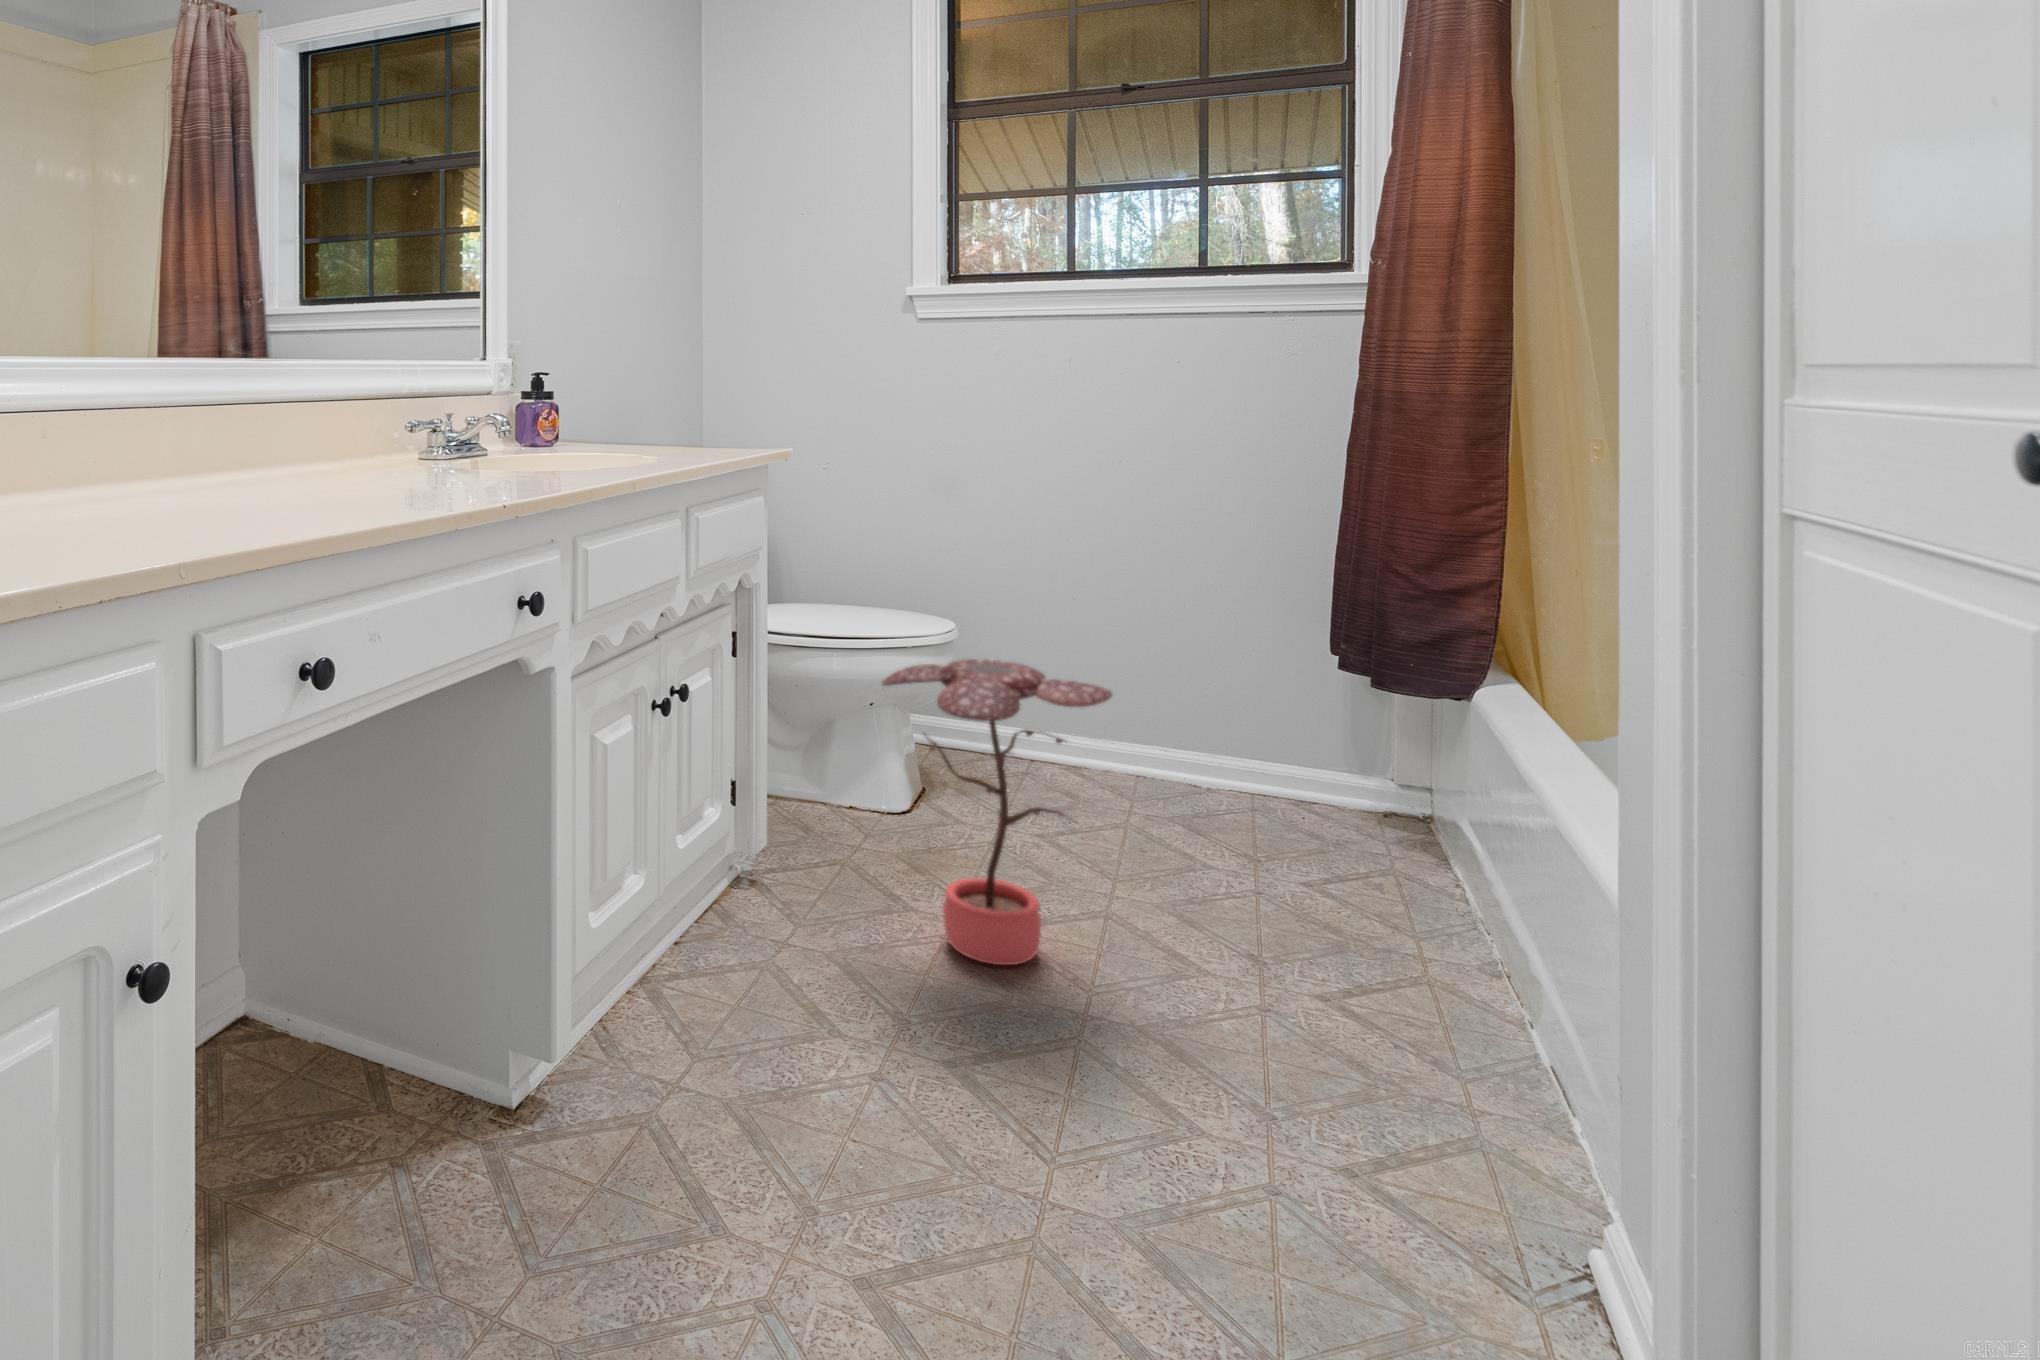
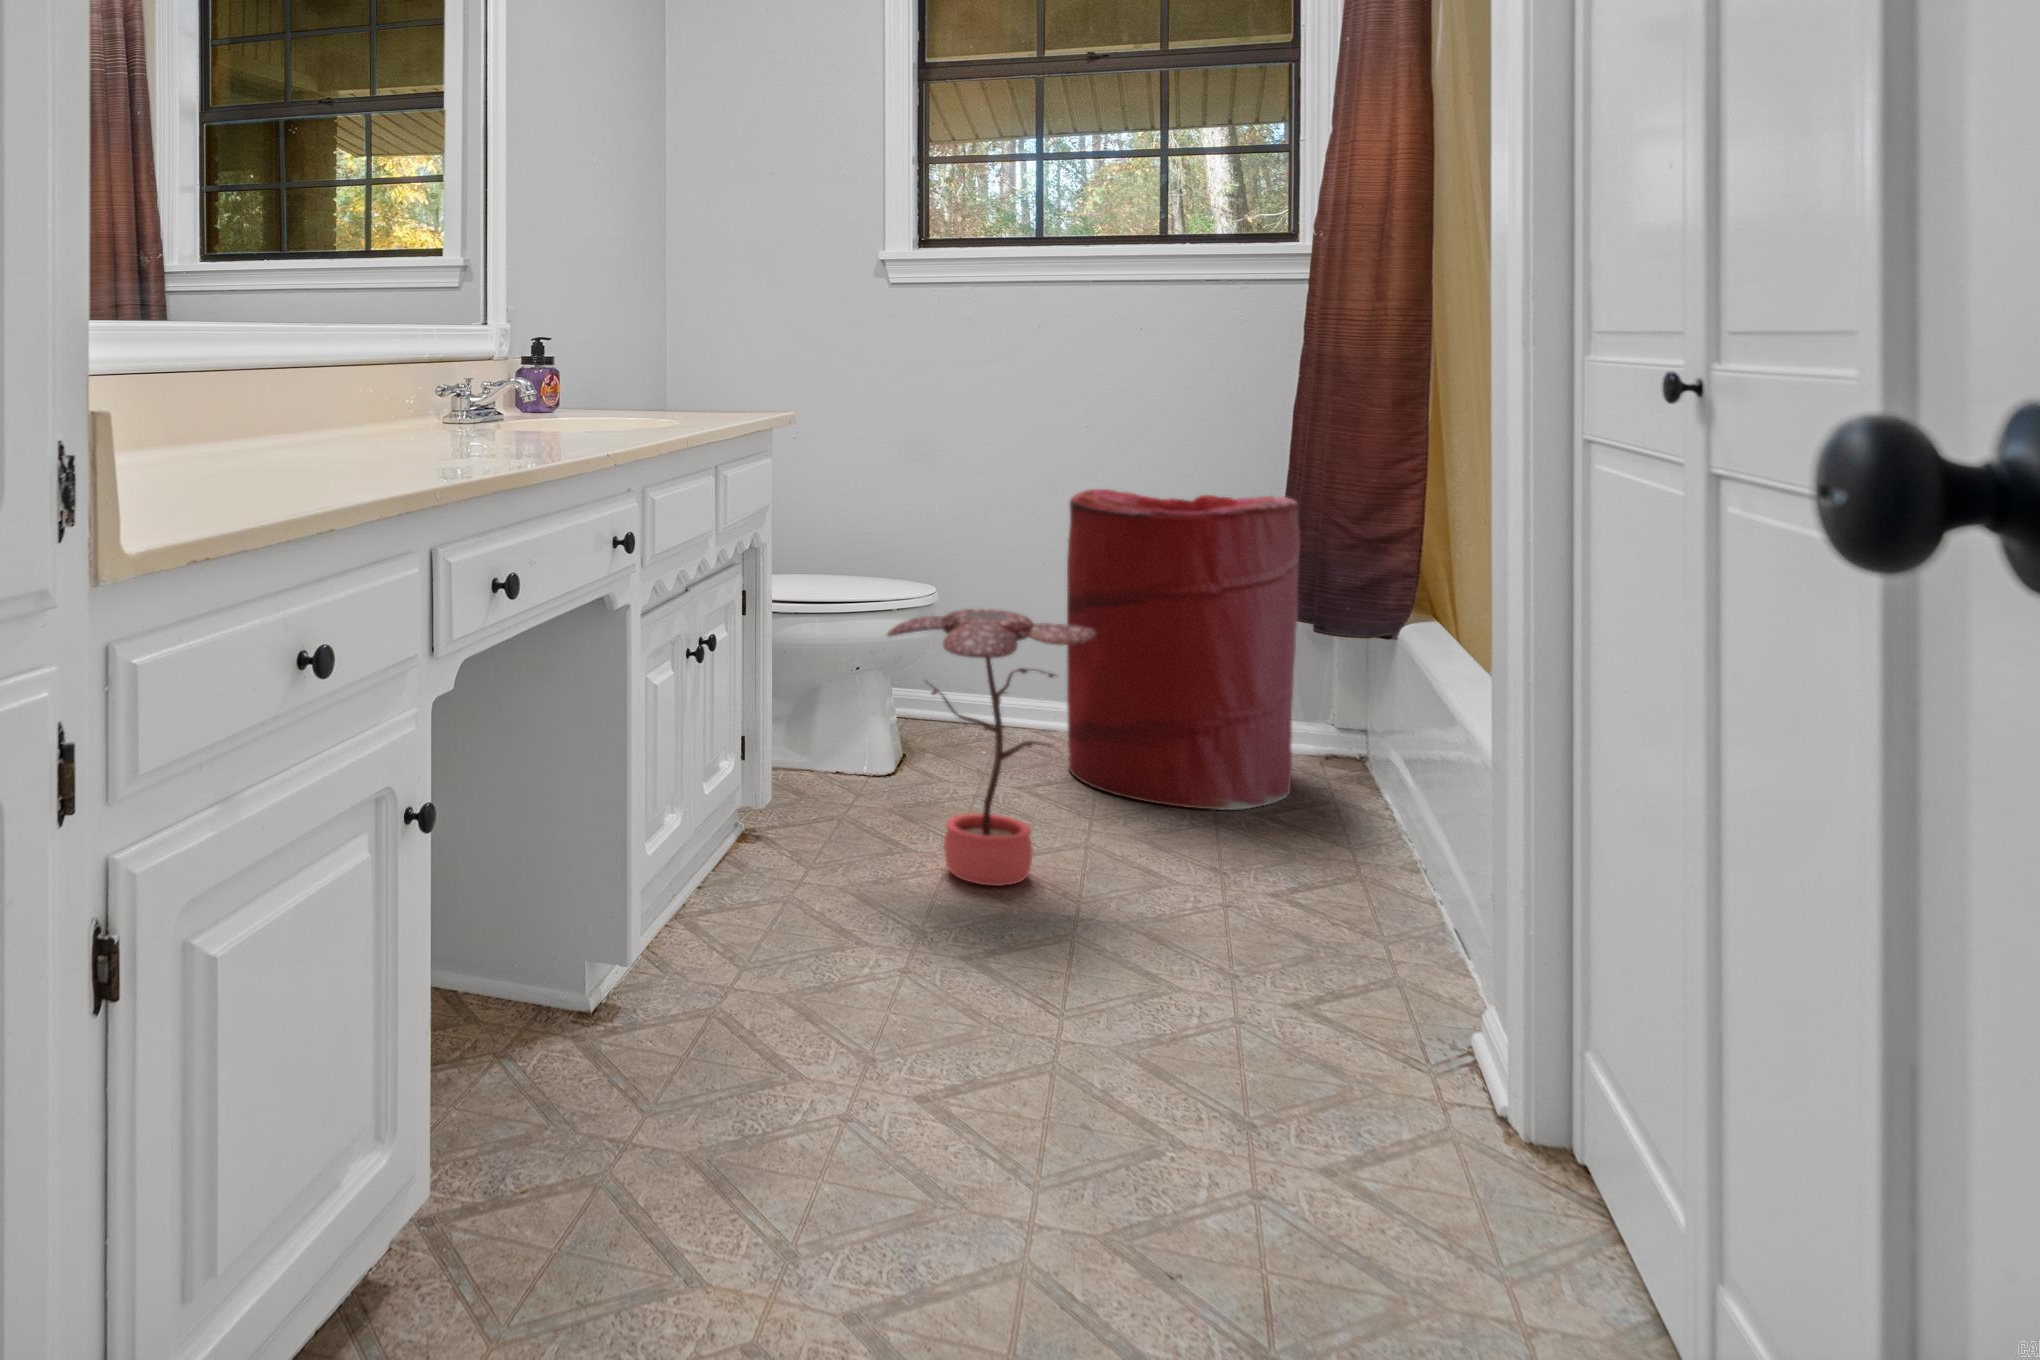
laundry hamper: none [1098,524,1354,879] -> present [1067,489,1300,810]

